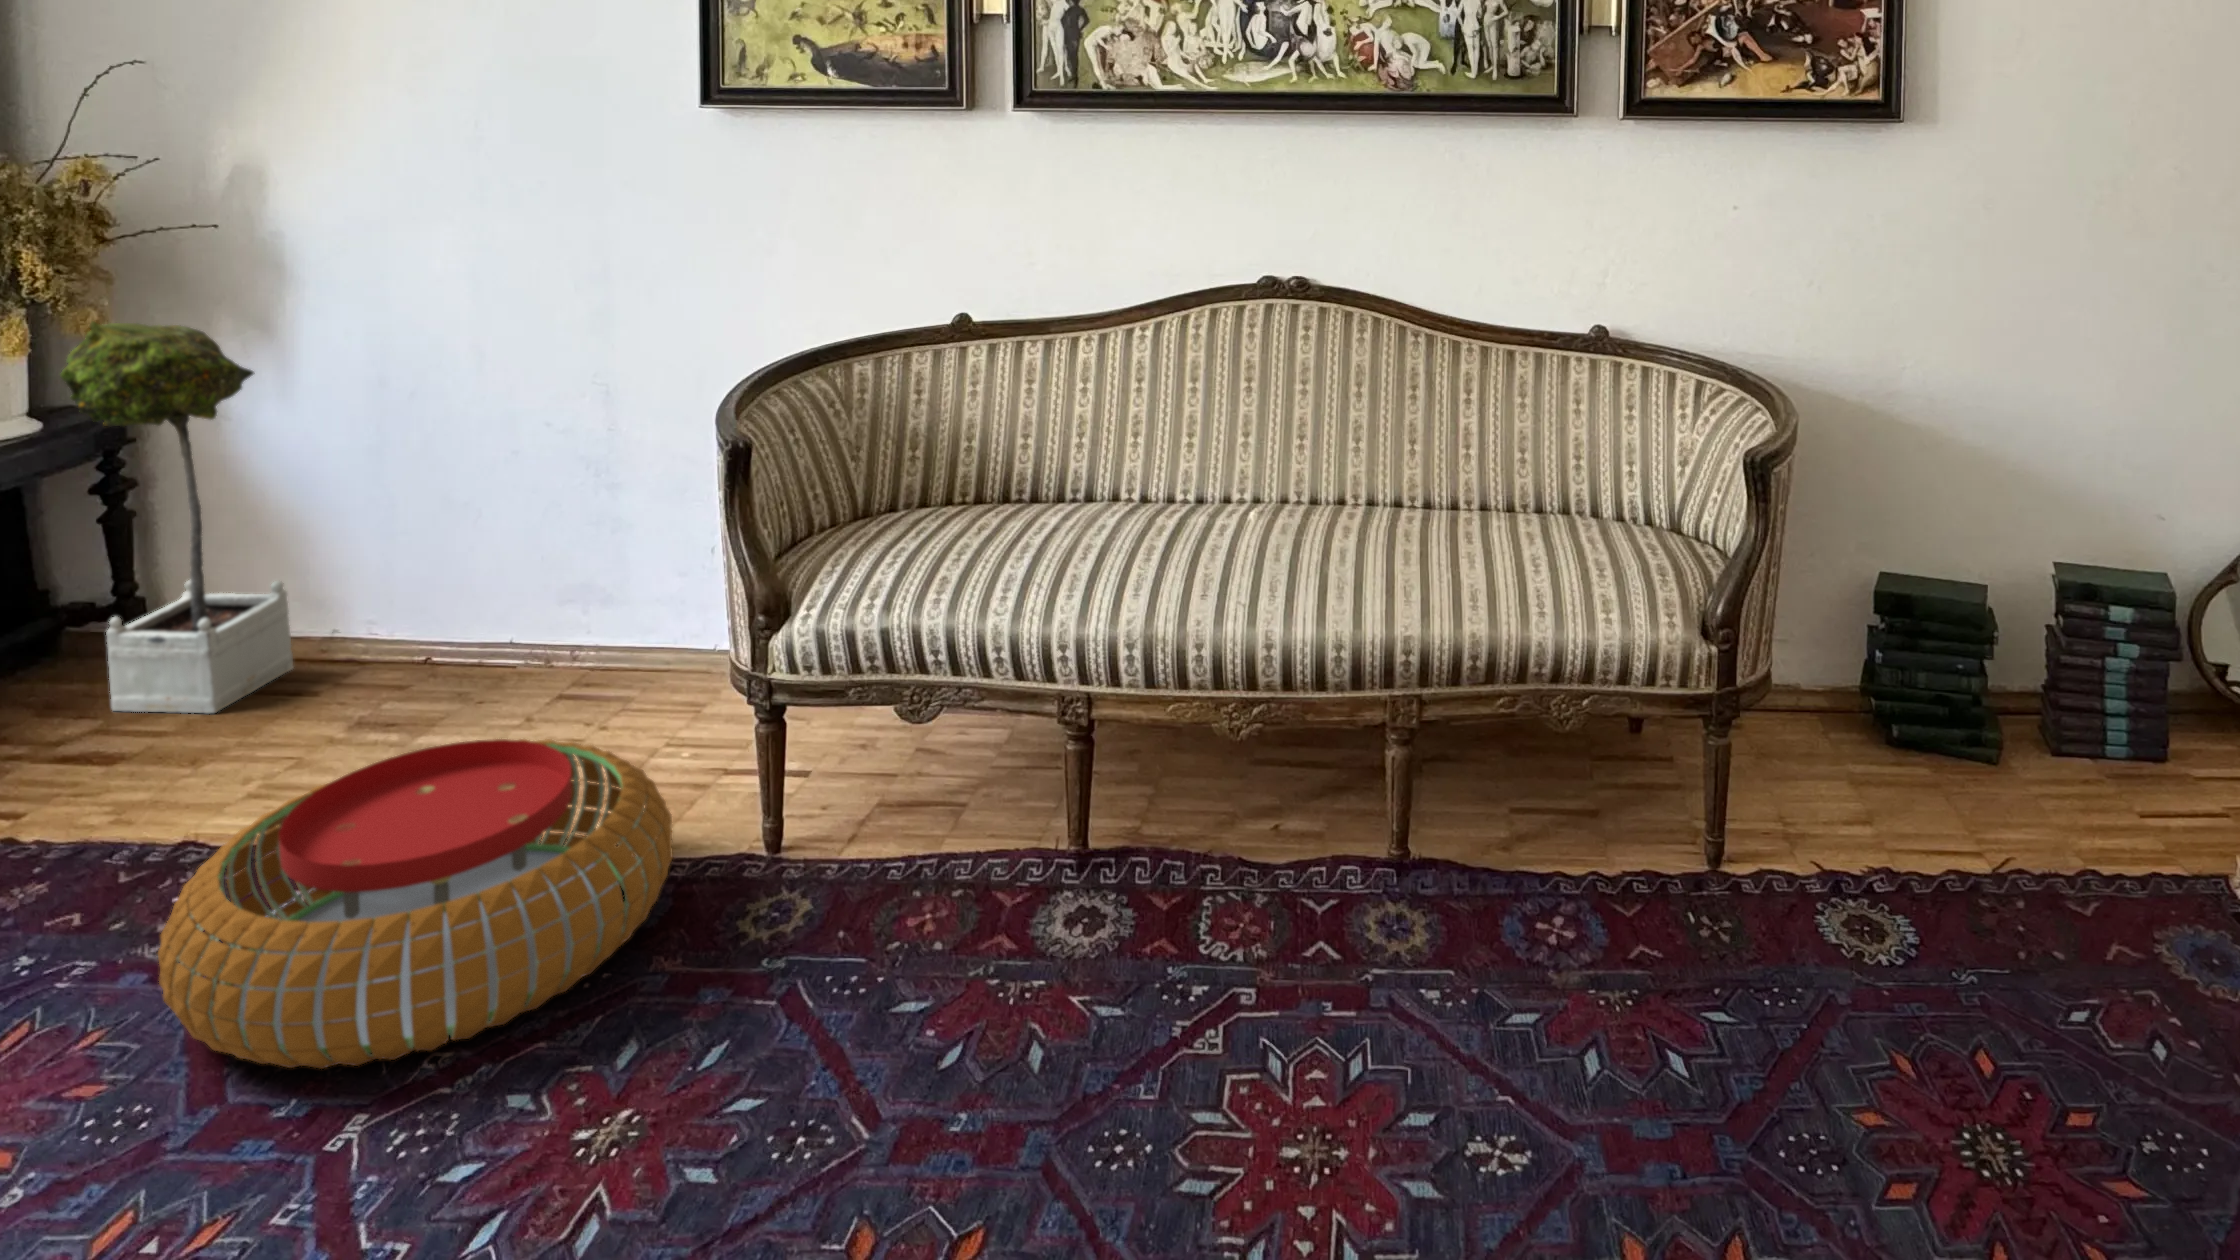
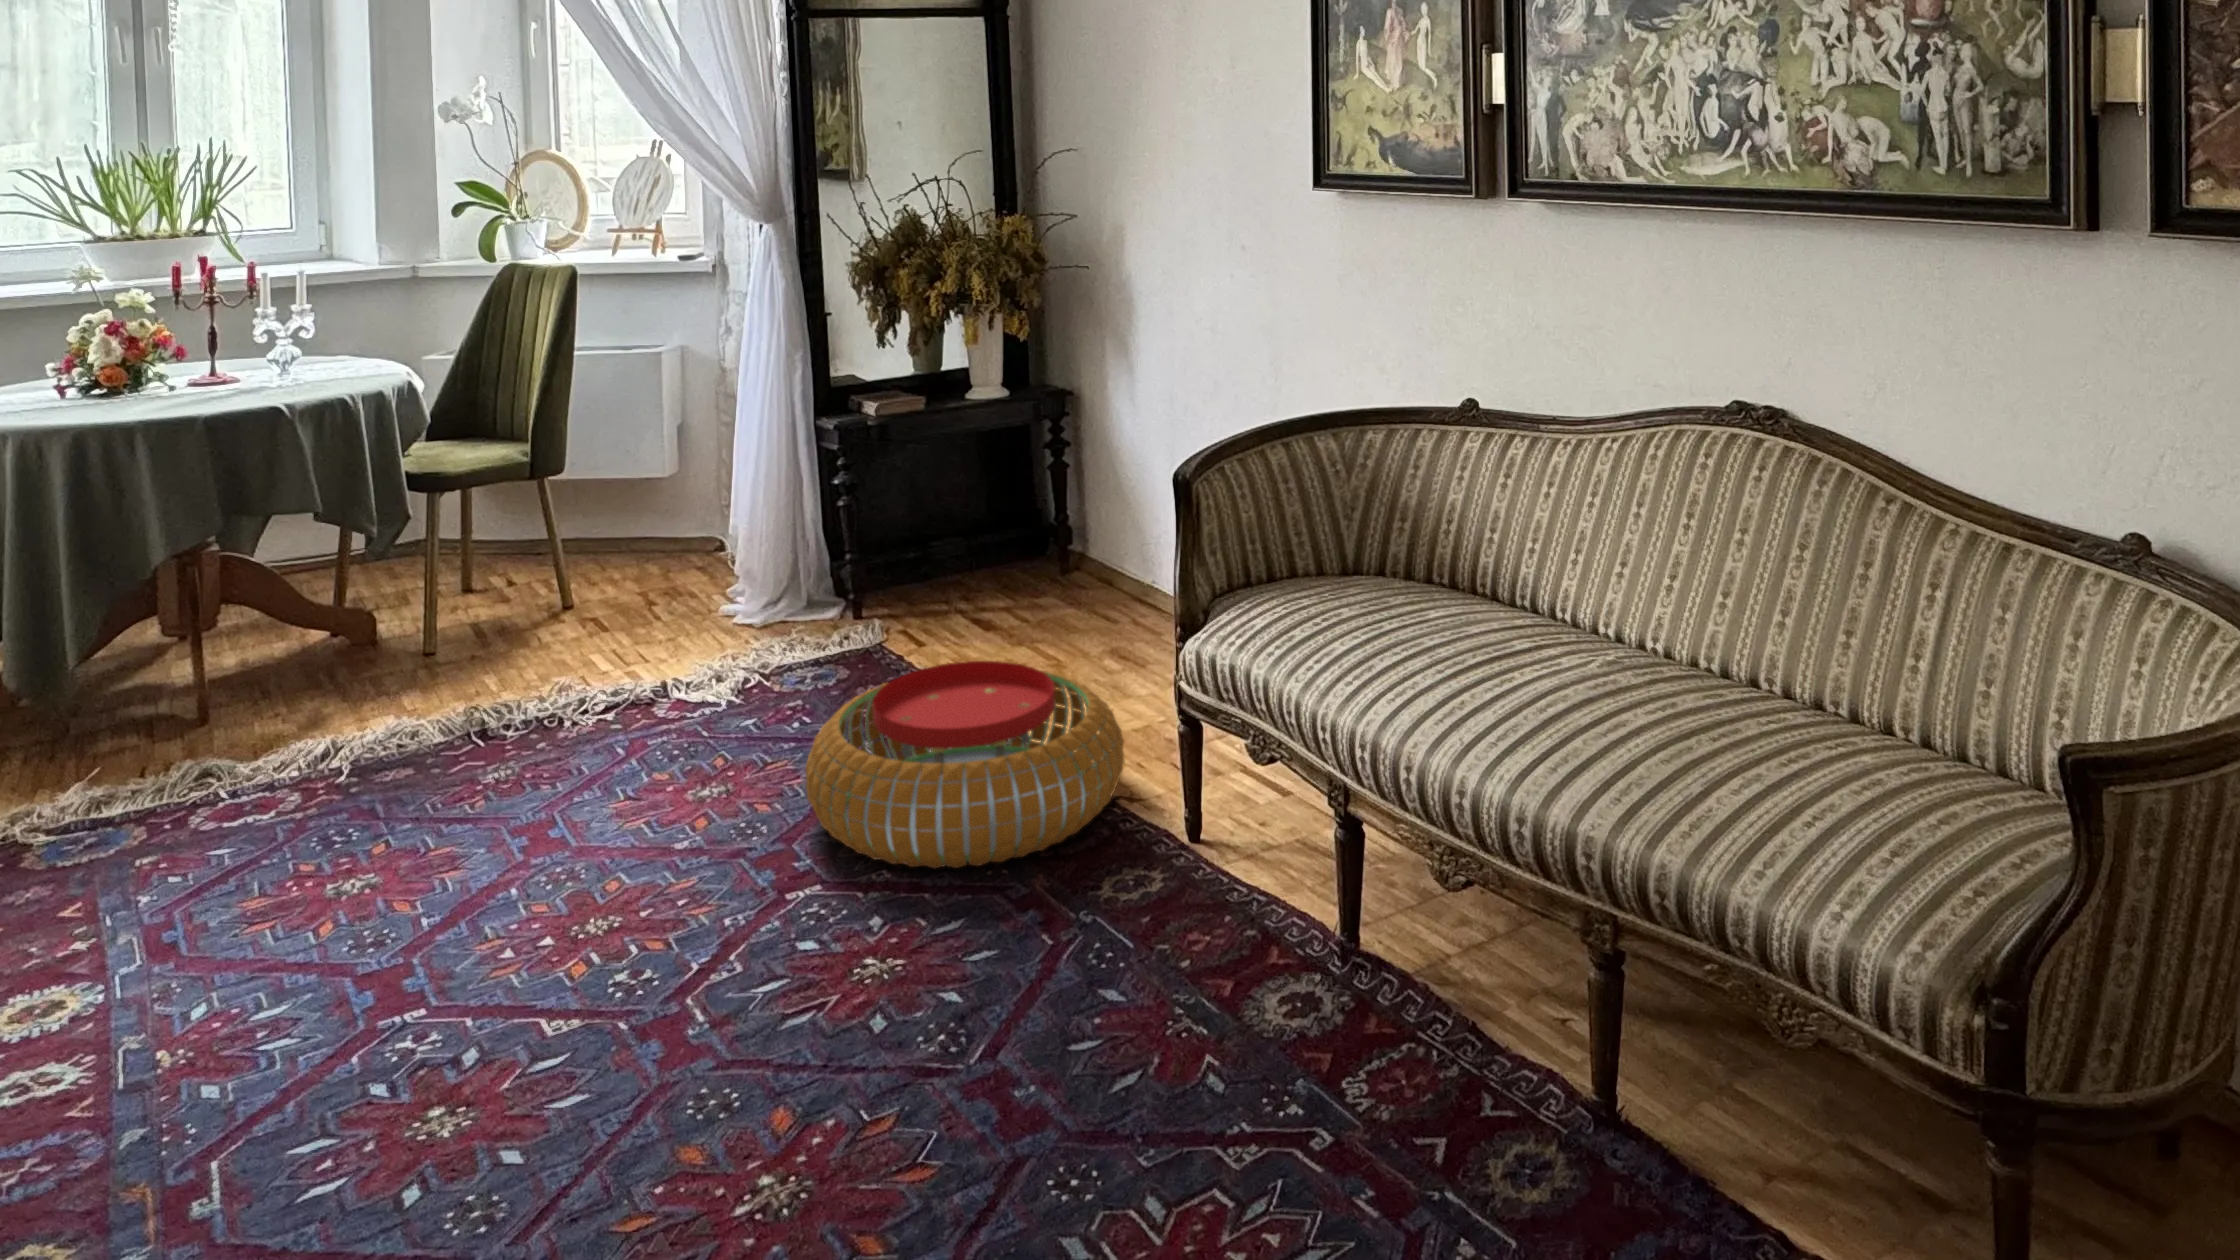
potted tree: present [61,322,293,713] -> none [999,327,1123,615]

